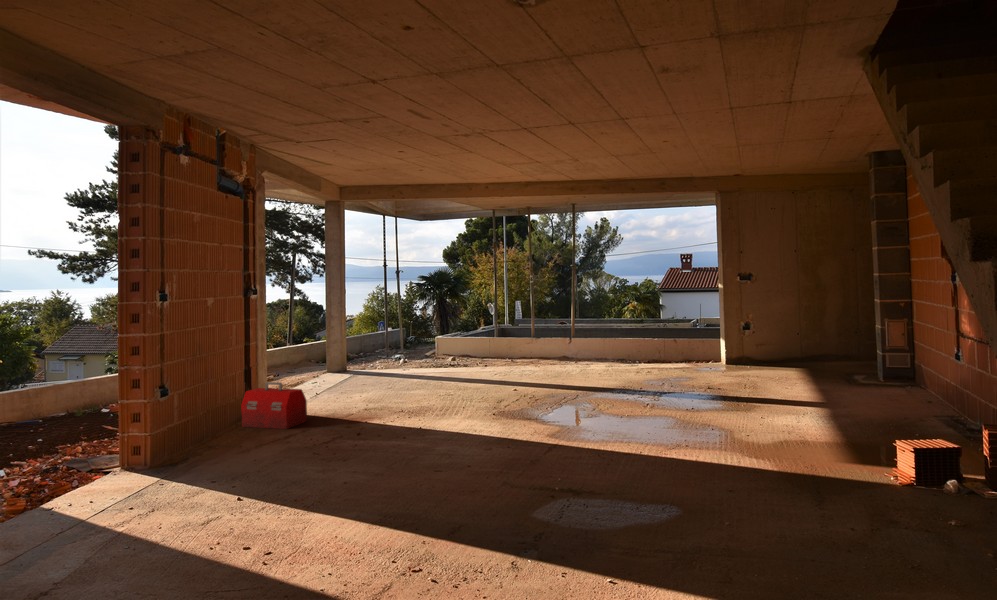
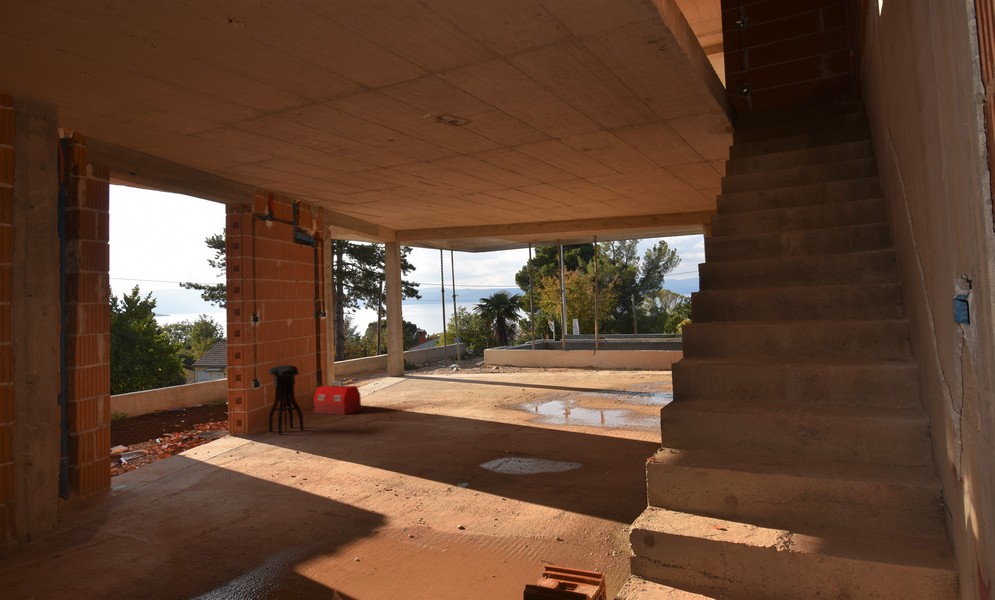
stool: none [183,364,236,465] -> present [269,365,304,435]

